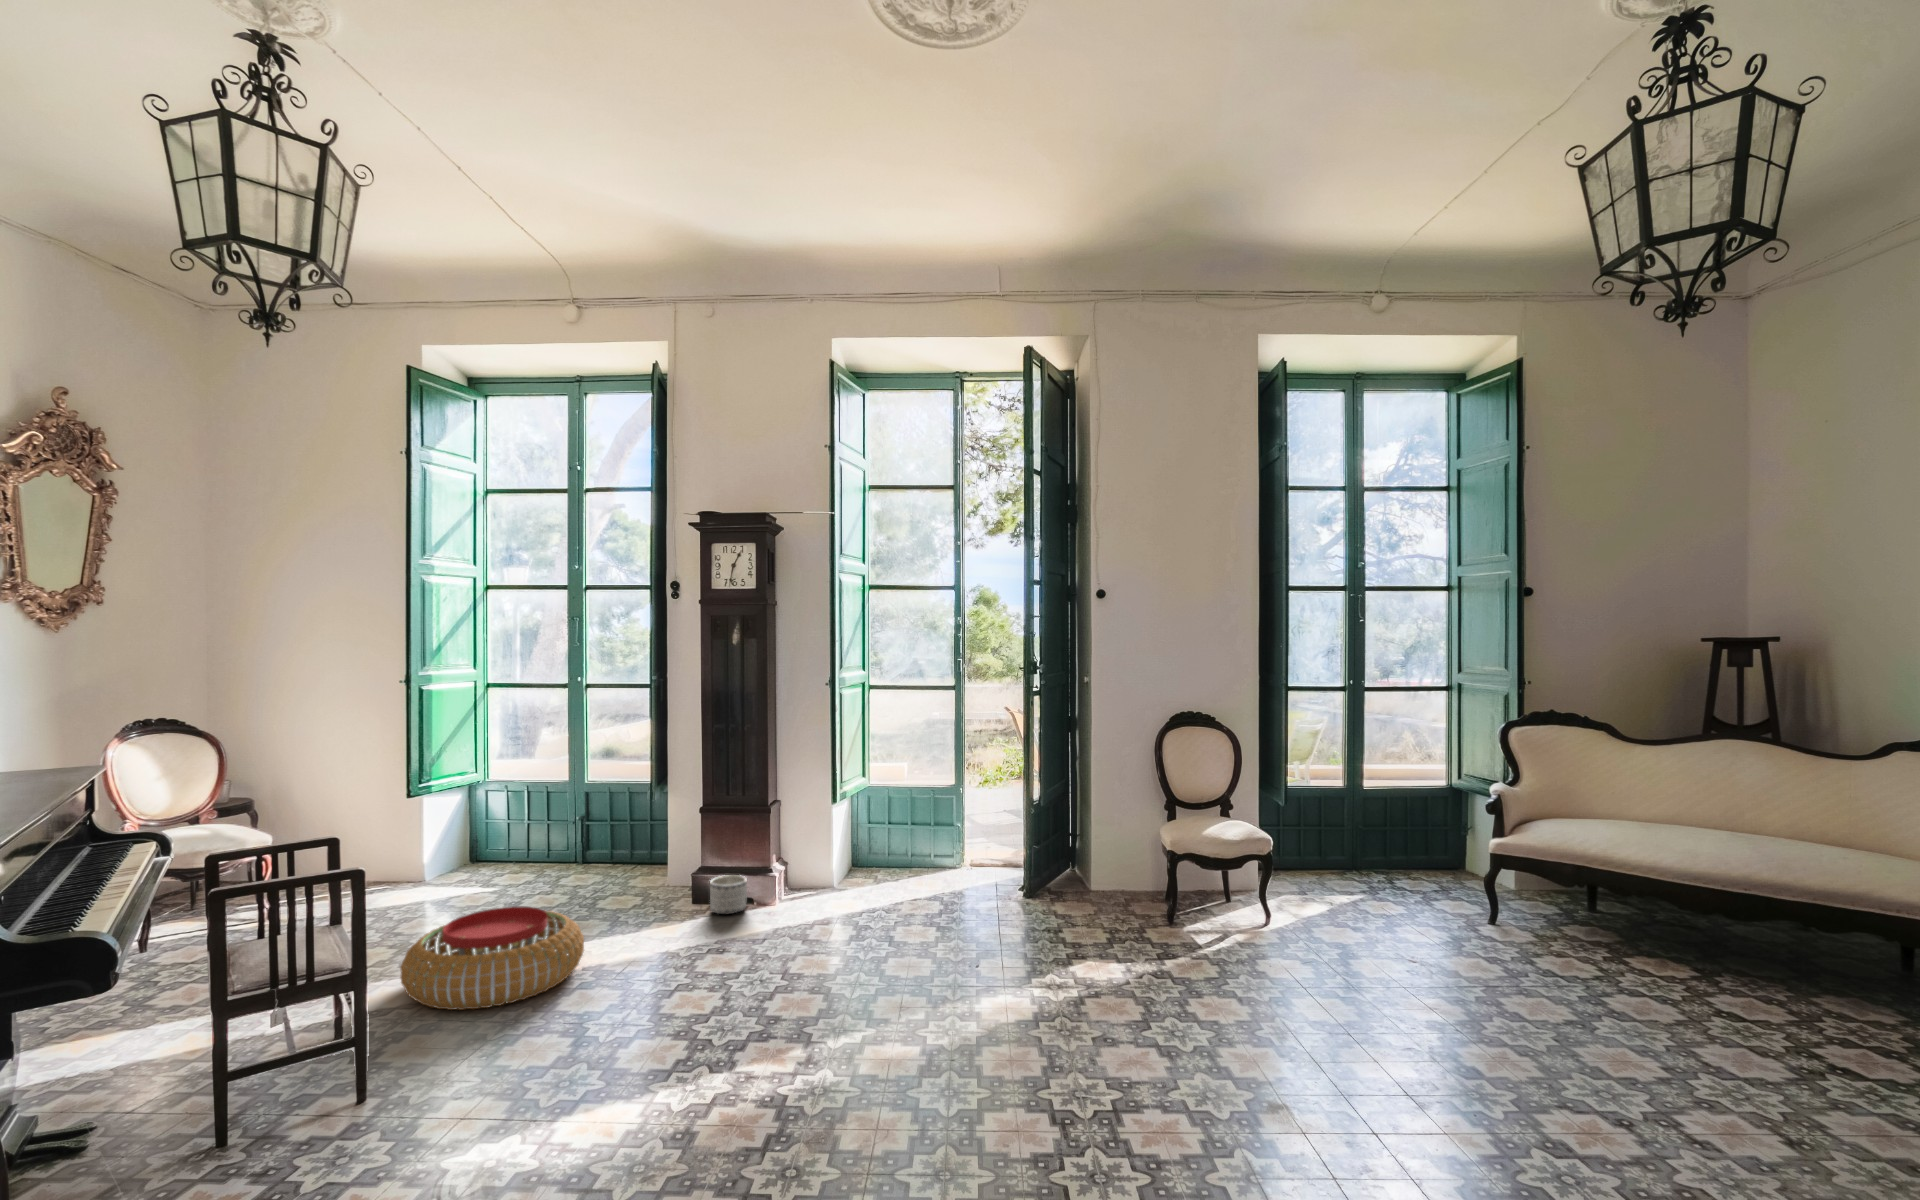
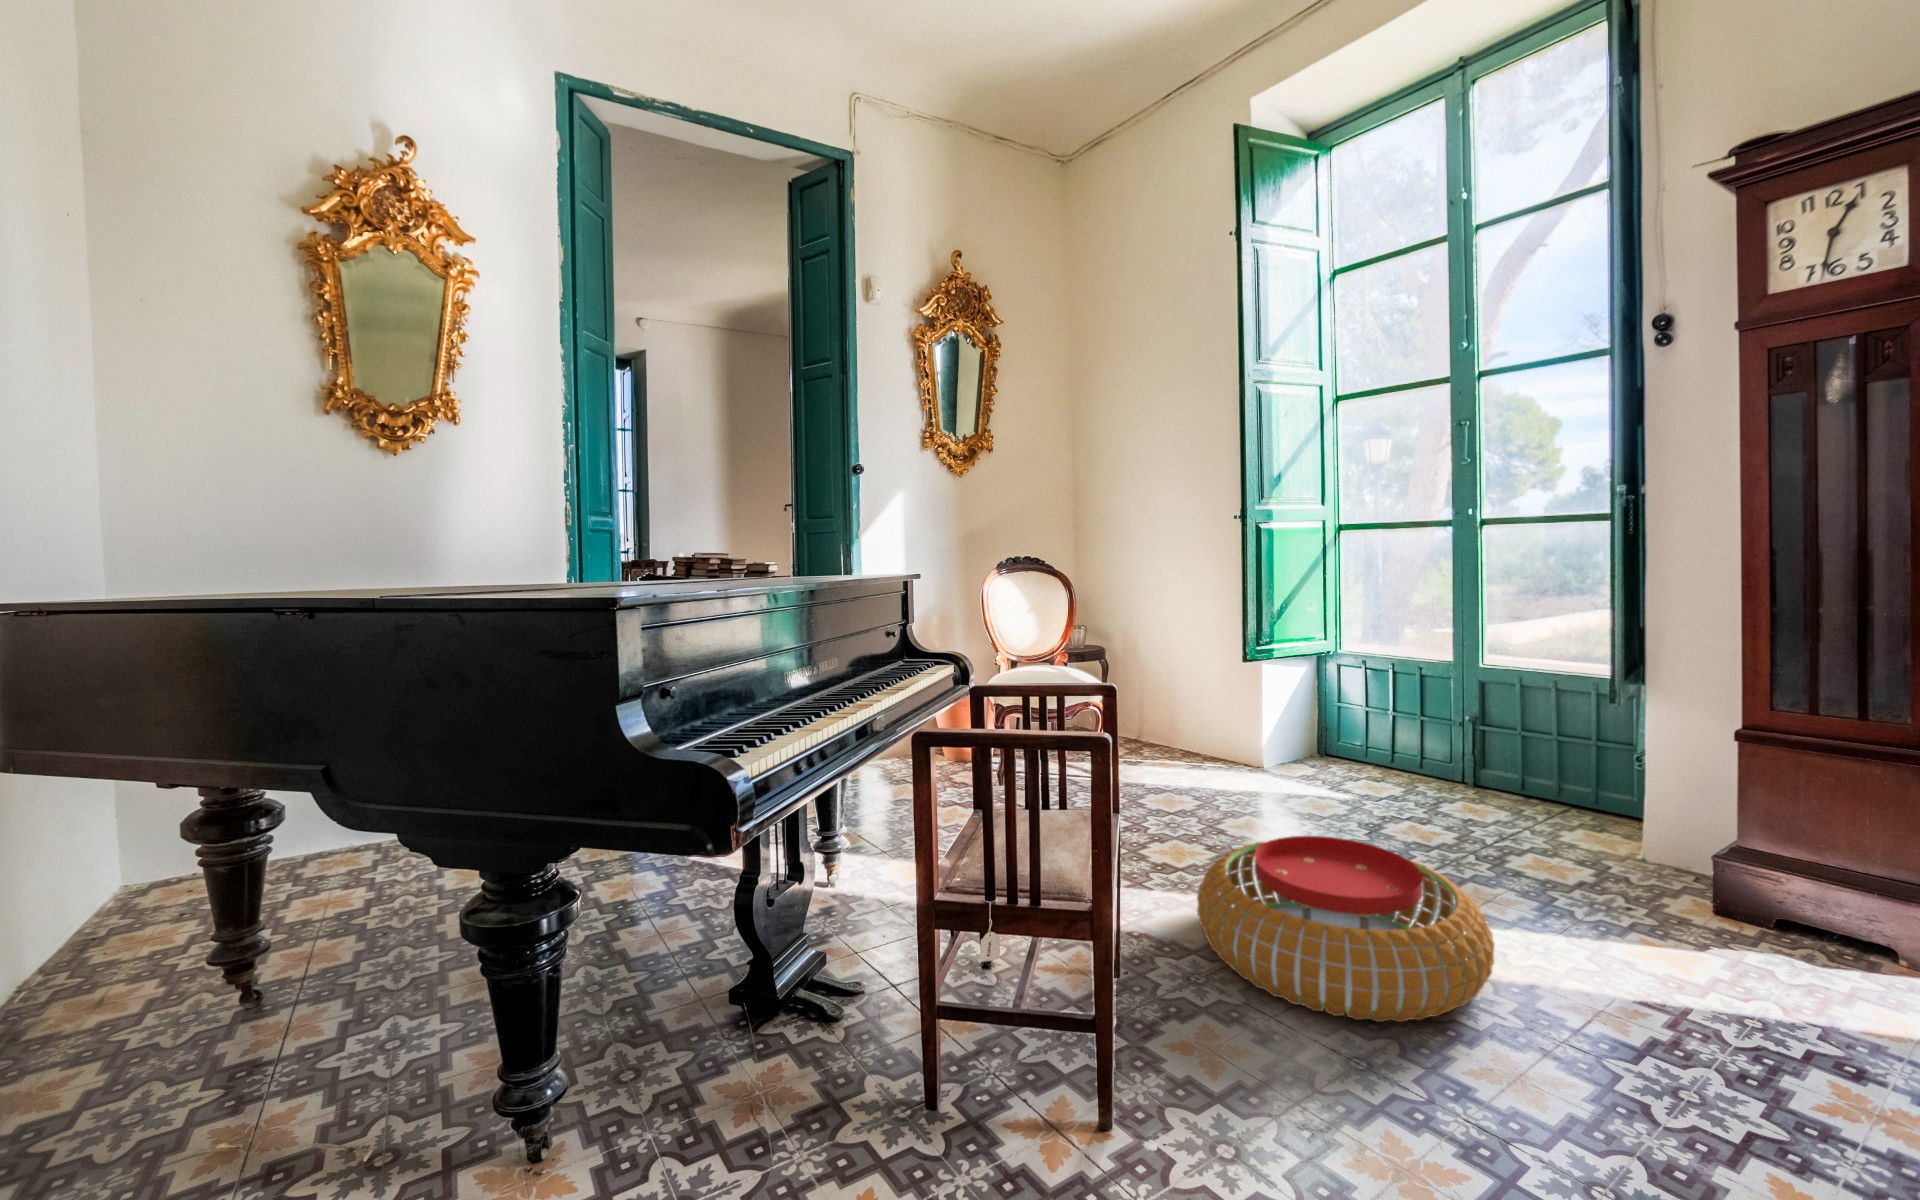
planter: present [710,875,747,914] -> none [1774,887,1889,981]

